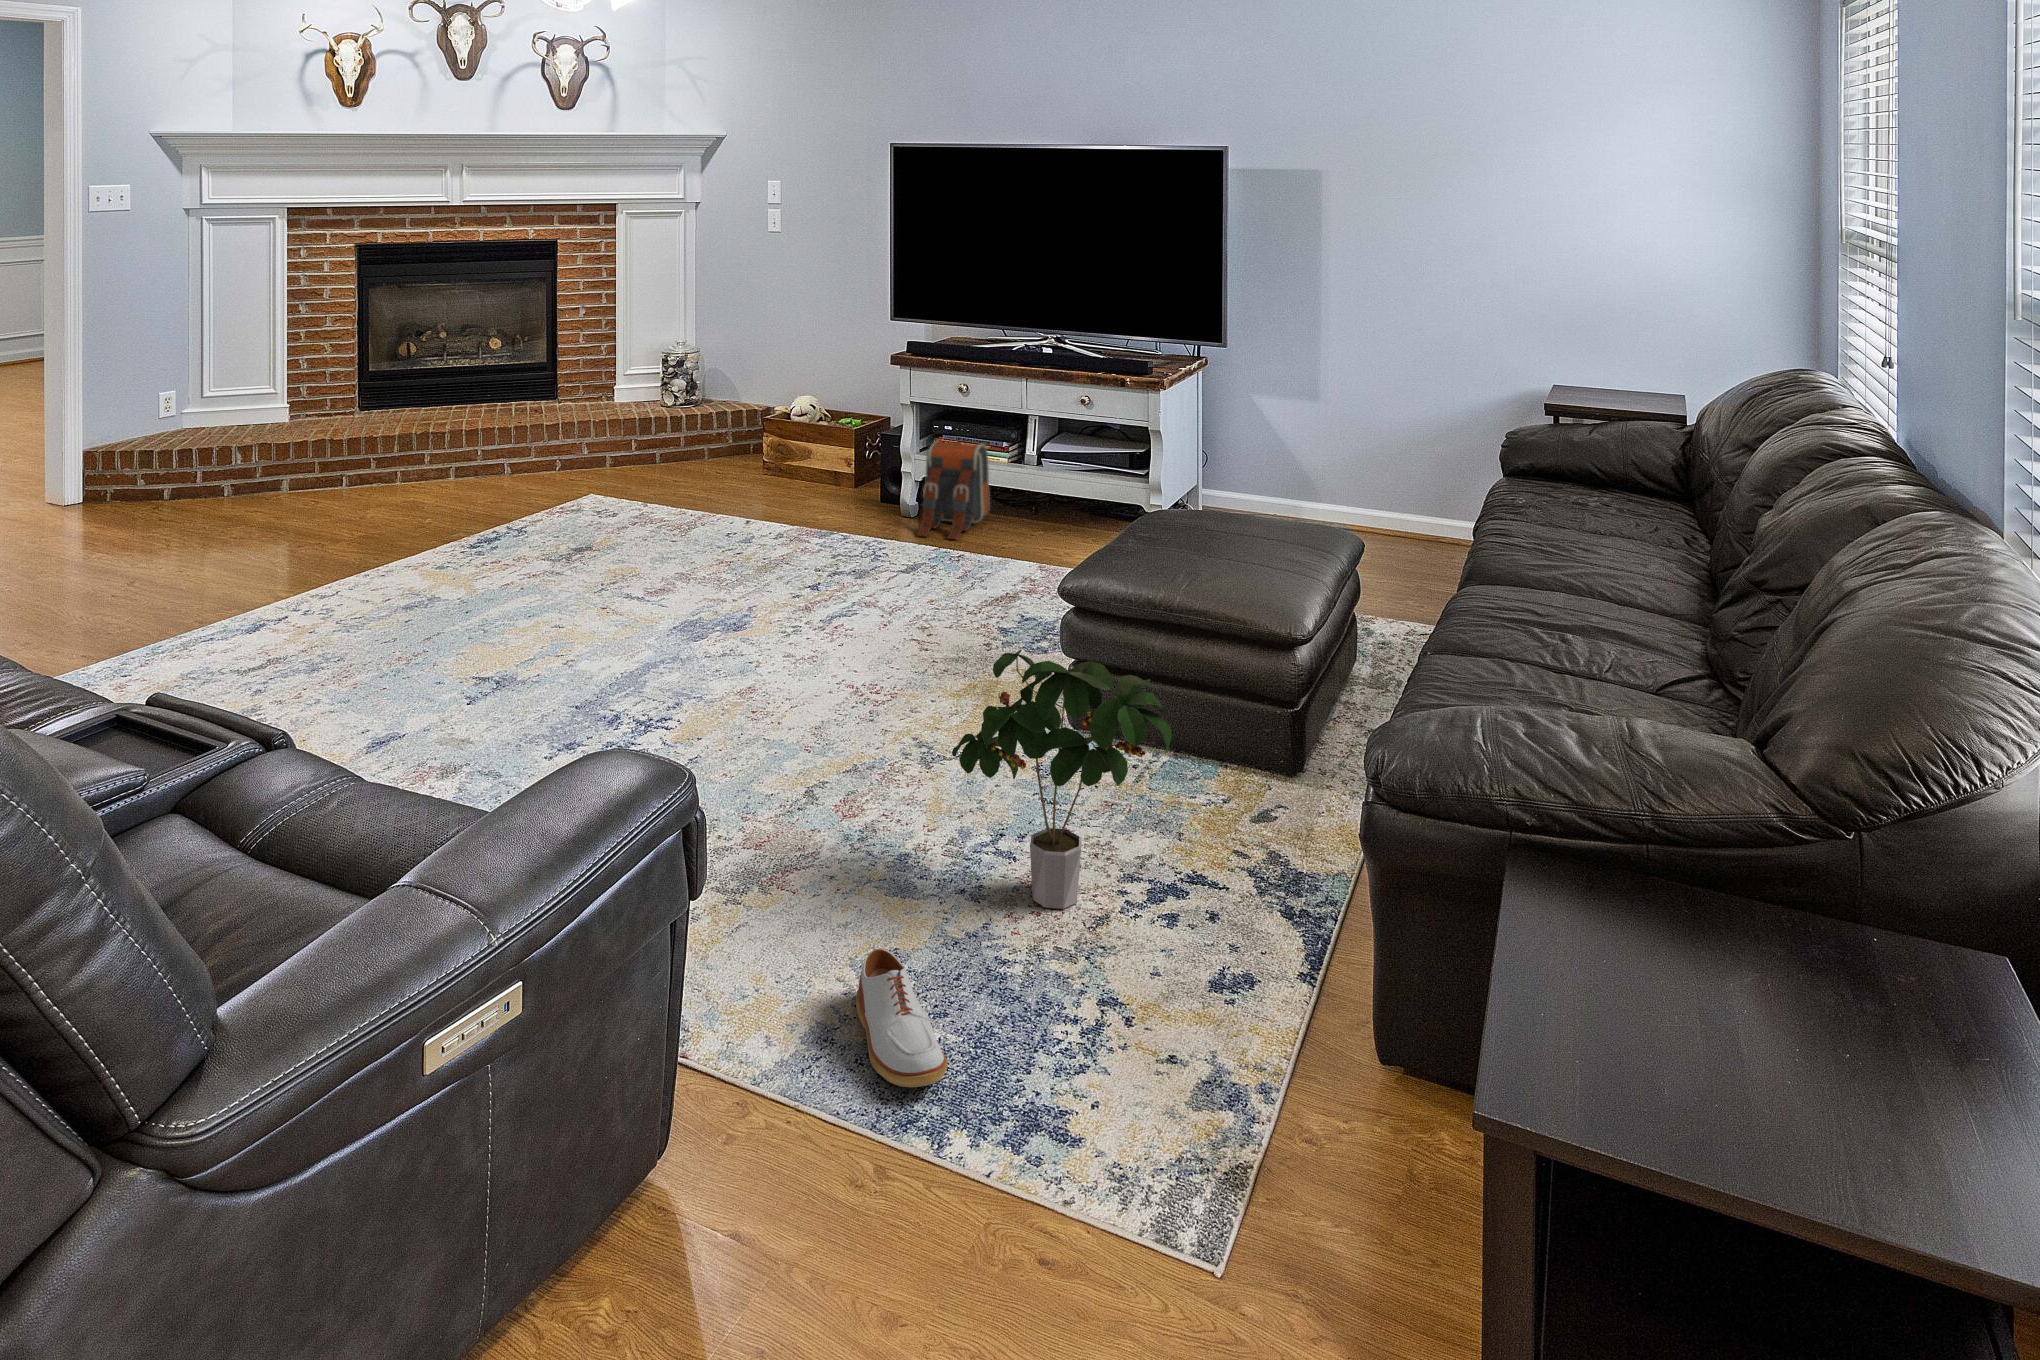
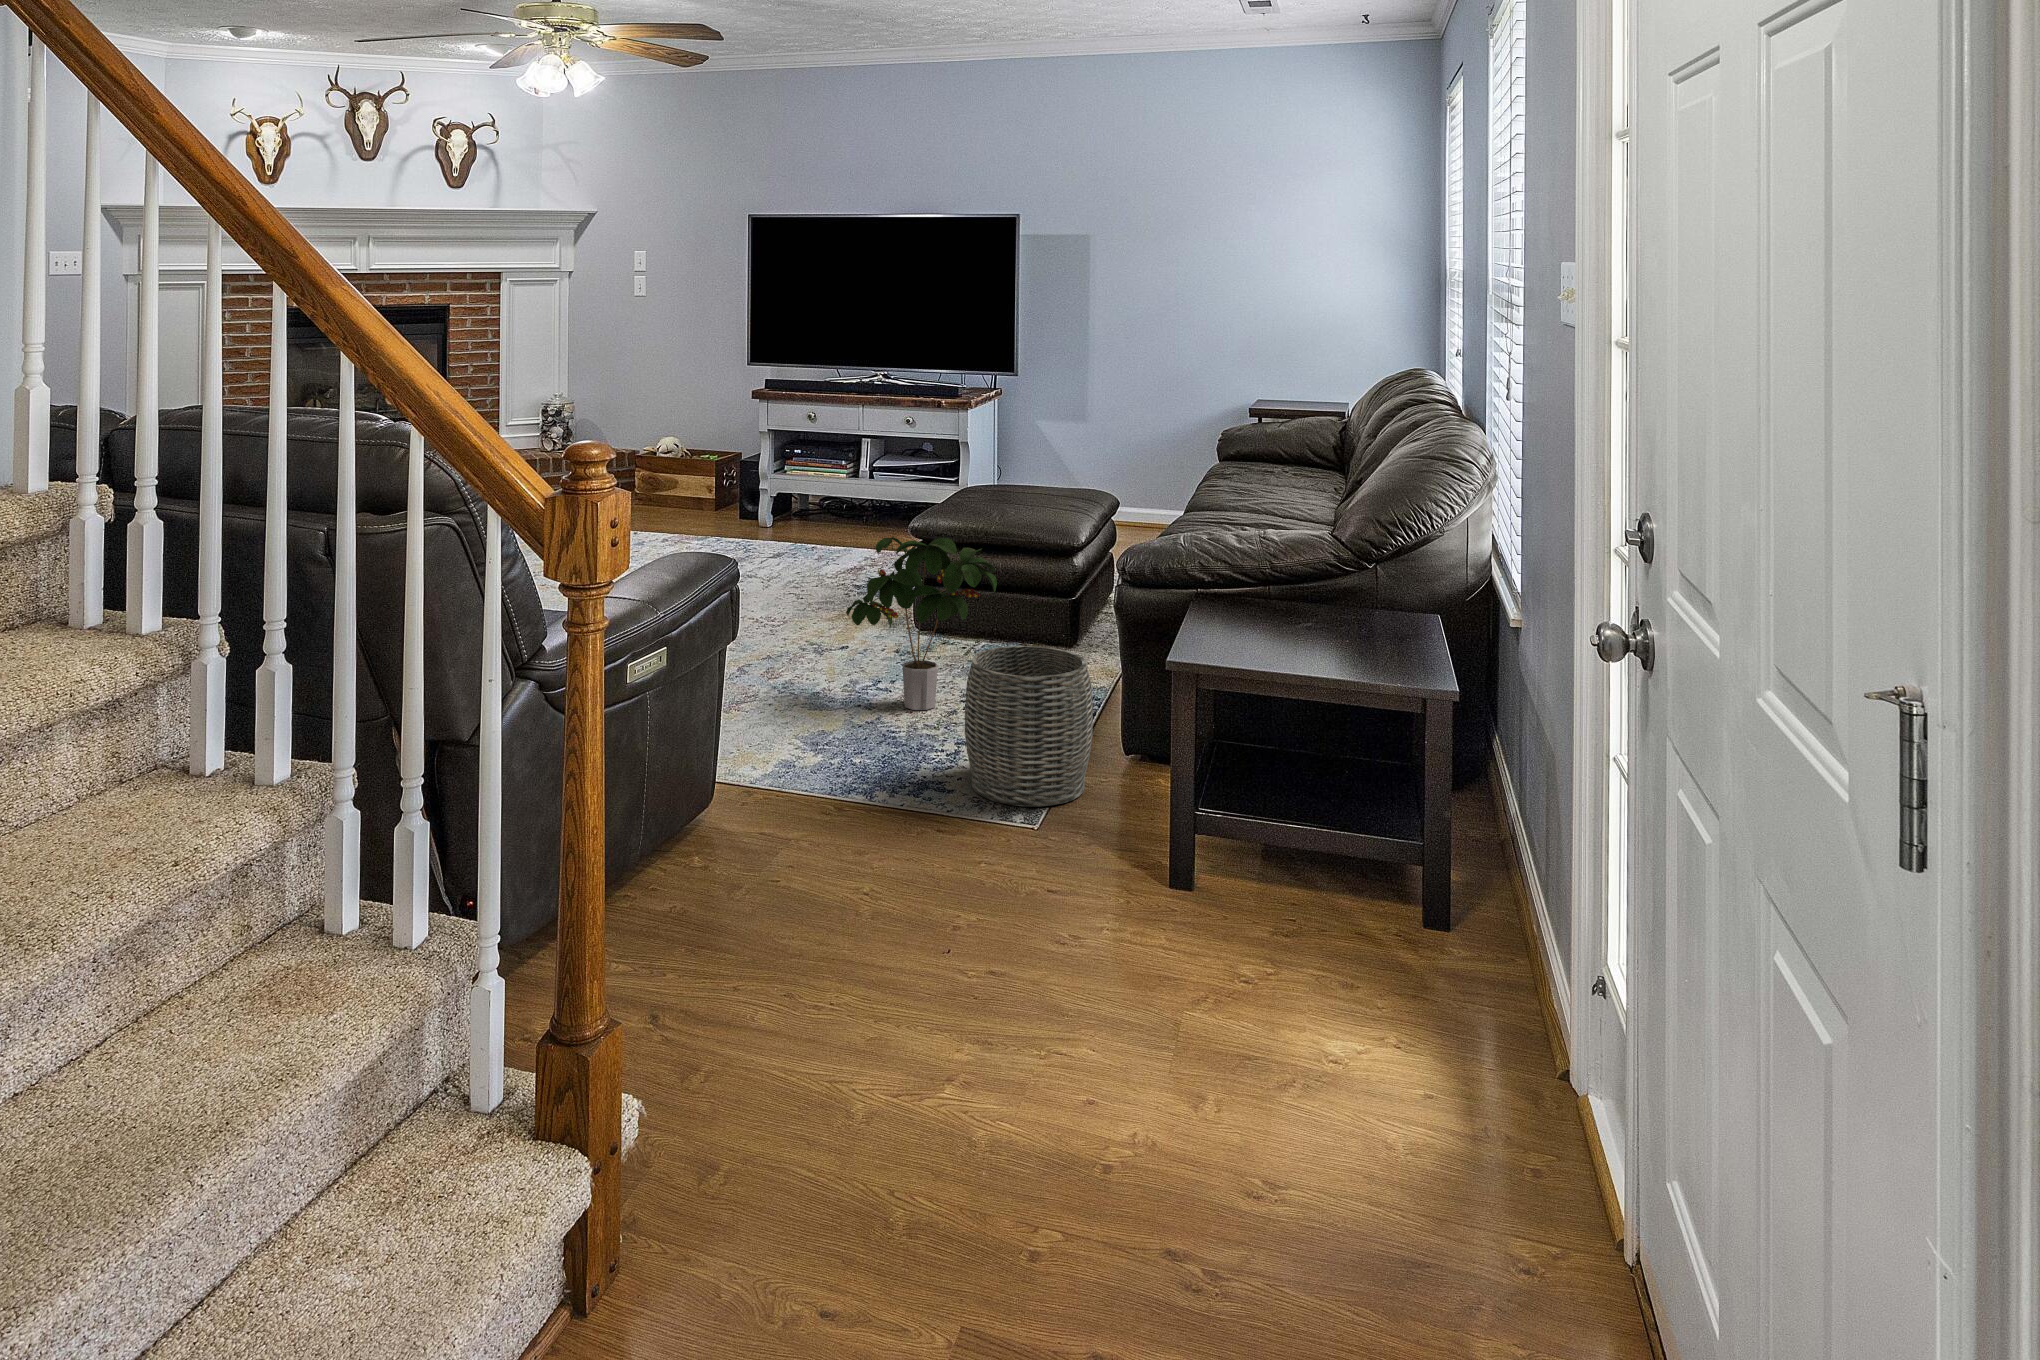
backpack: present [917,441,990,539] -> none [779,460,838,538]
woven basket: none [1110,890,1323,1202] -> present [965,646,1093,807]
shoe: present [856,949,947,1087] -> none [796,713,862,774]

